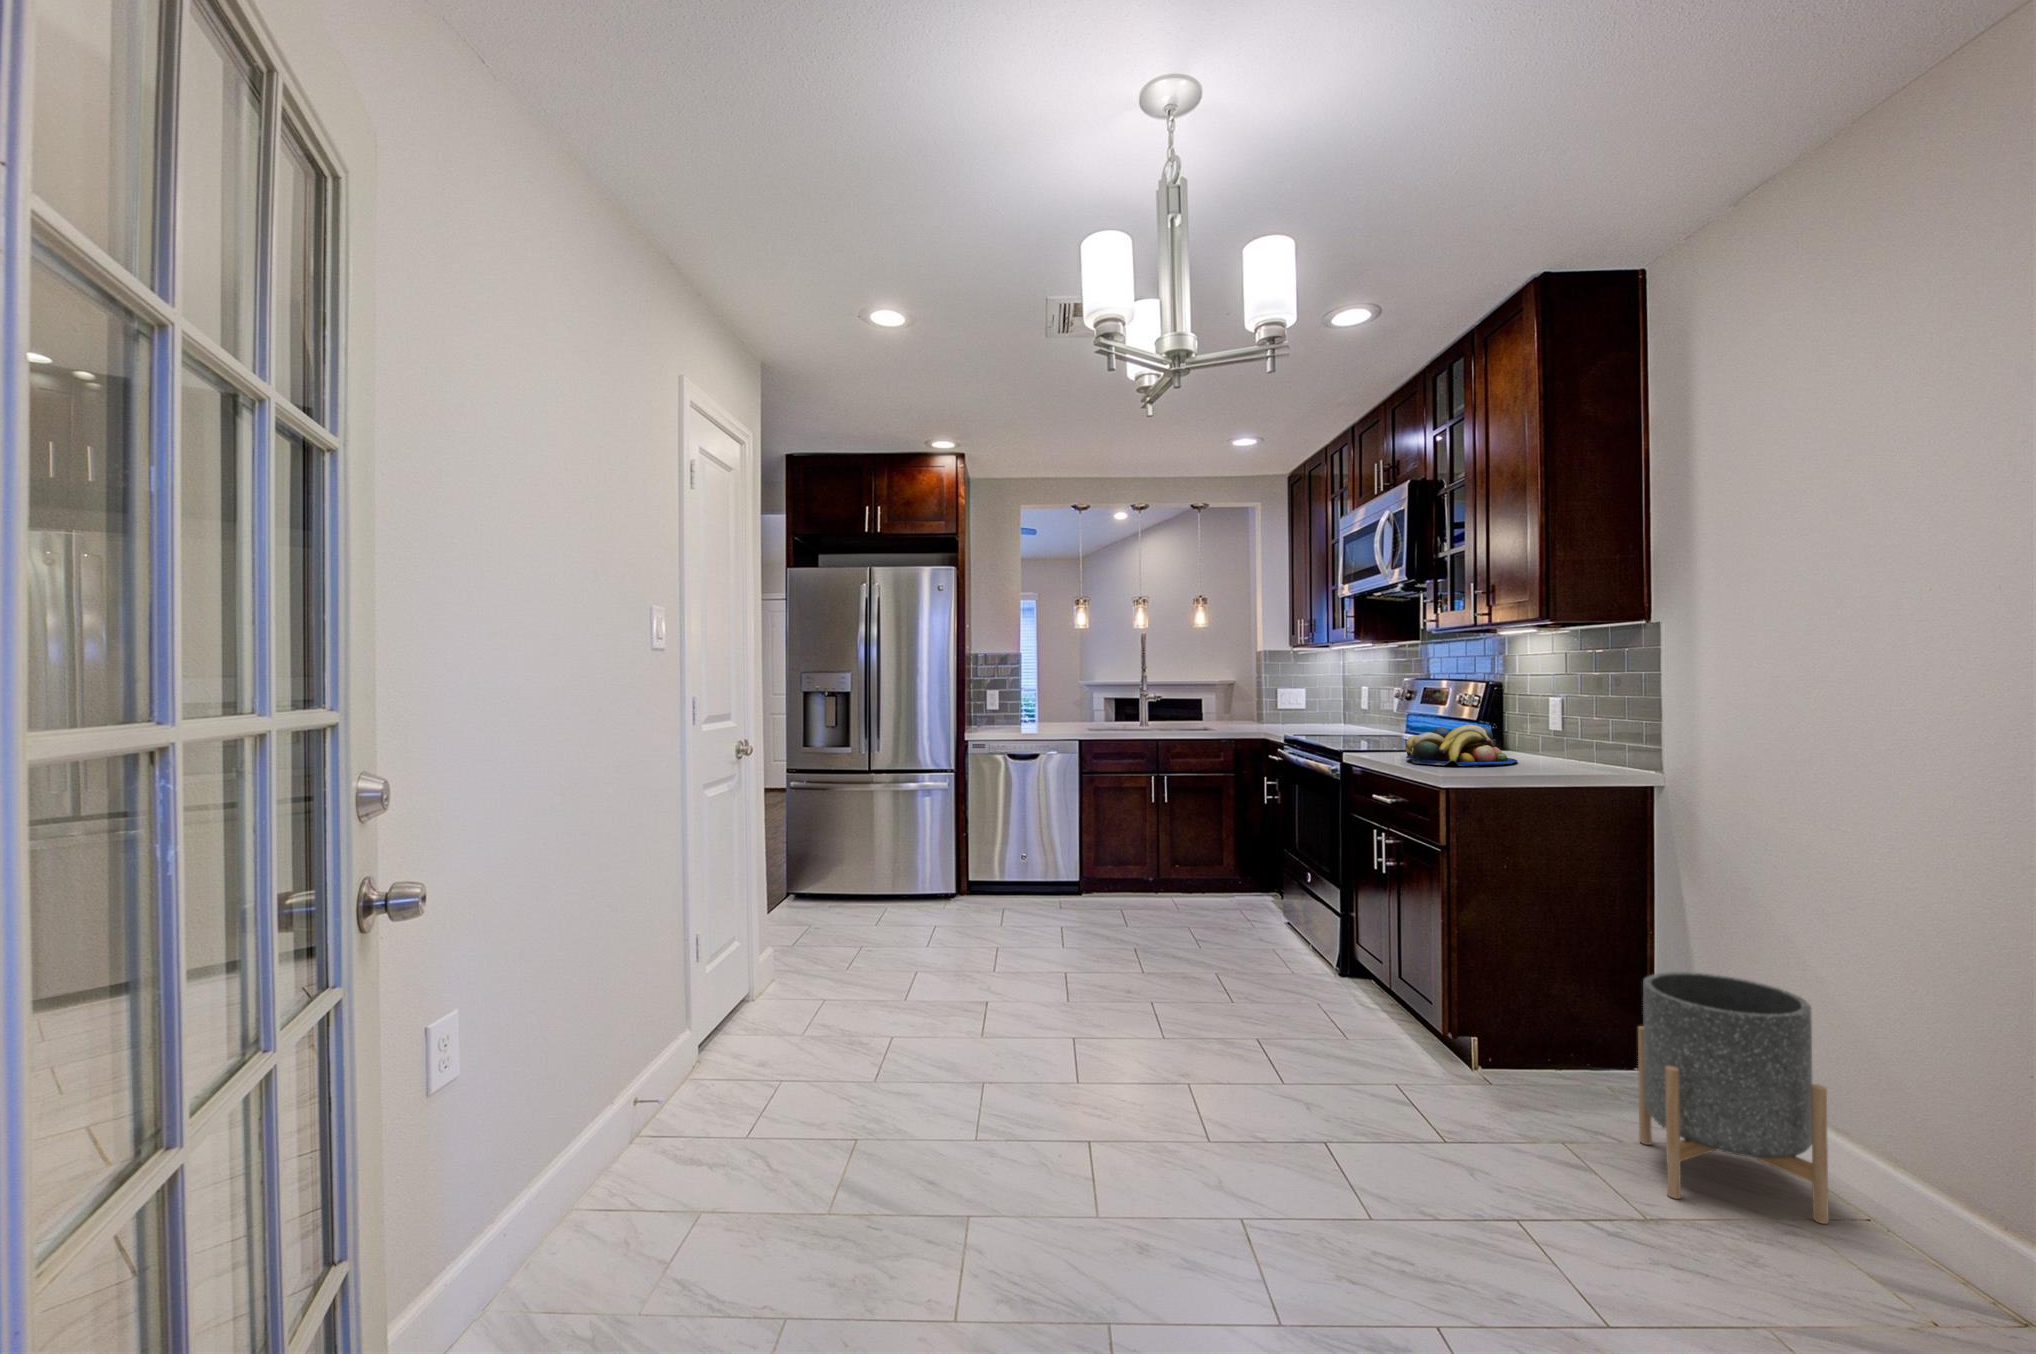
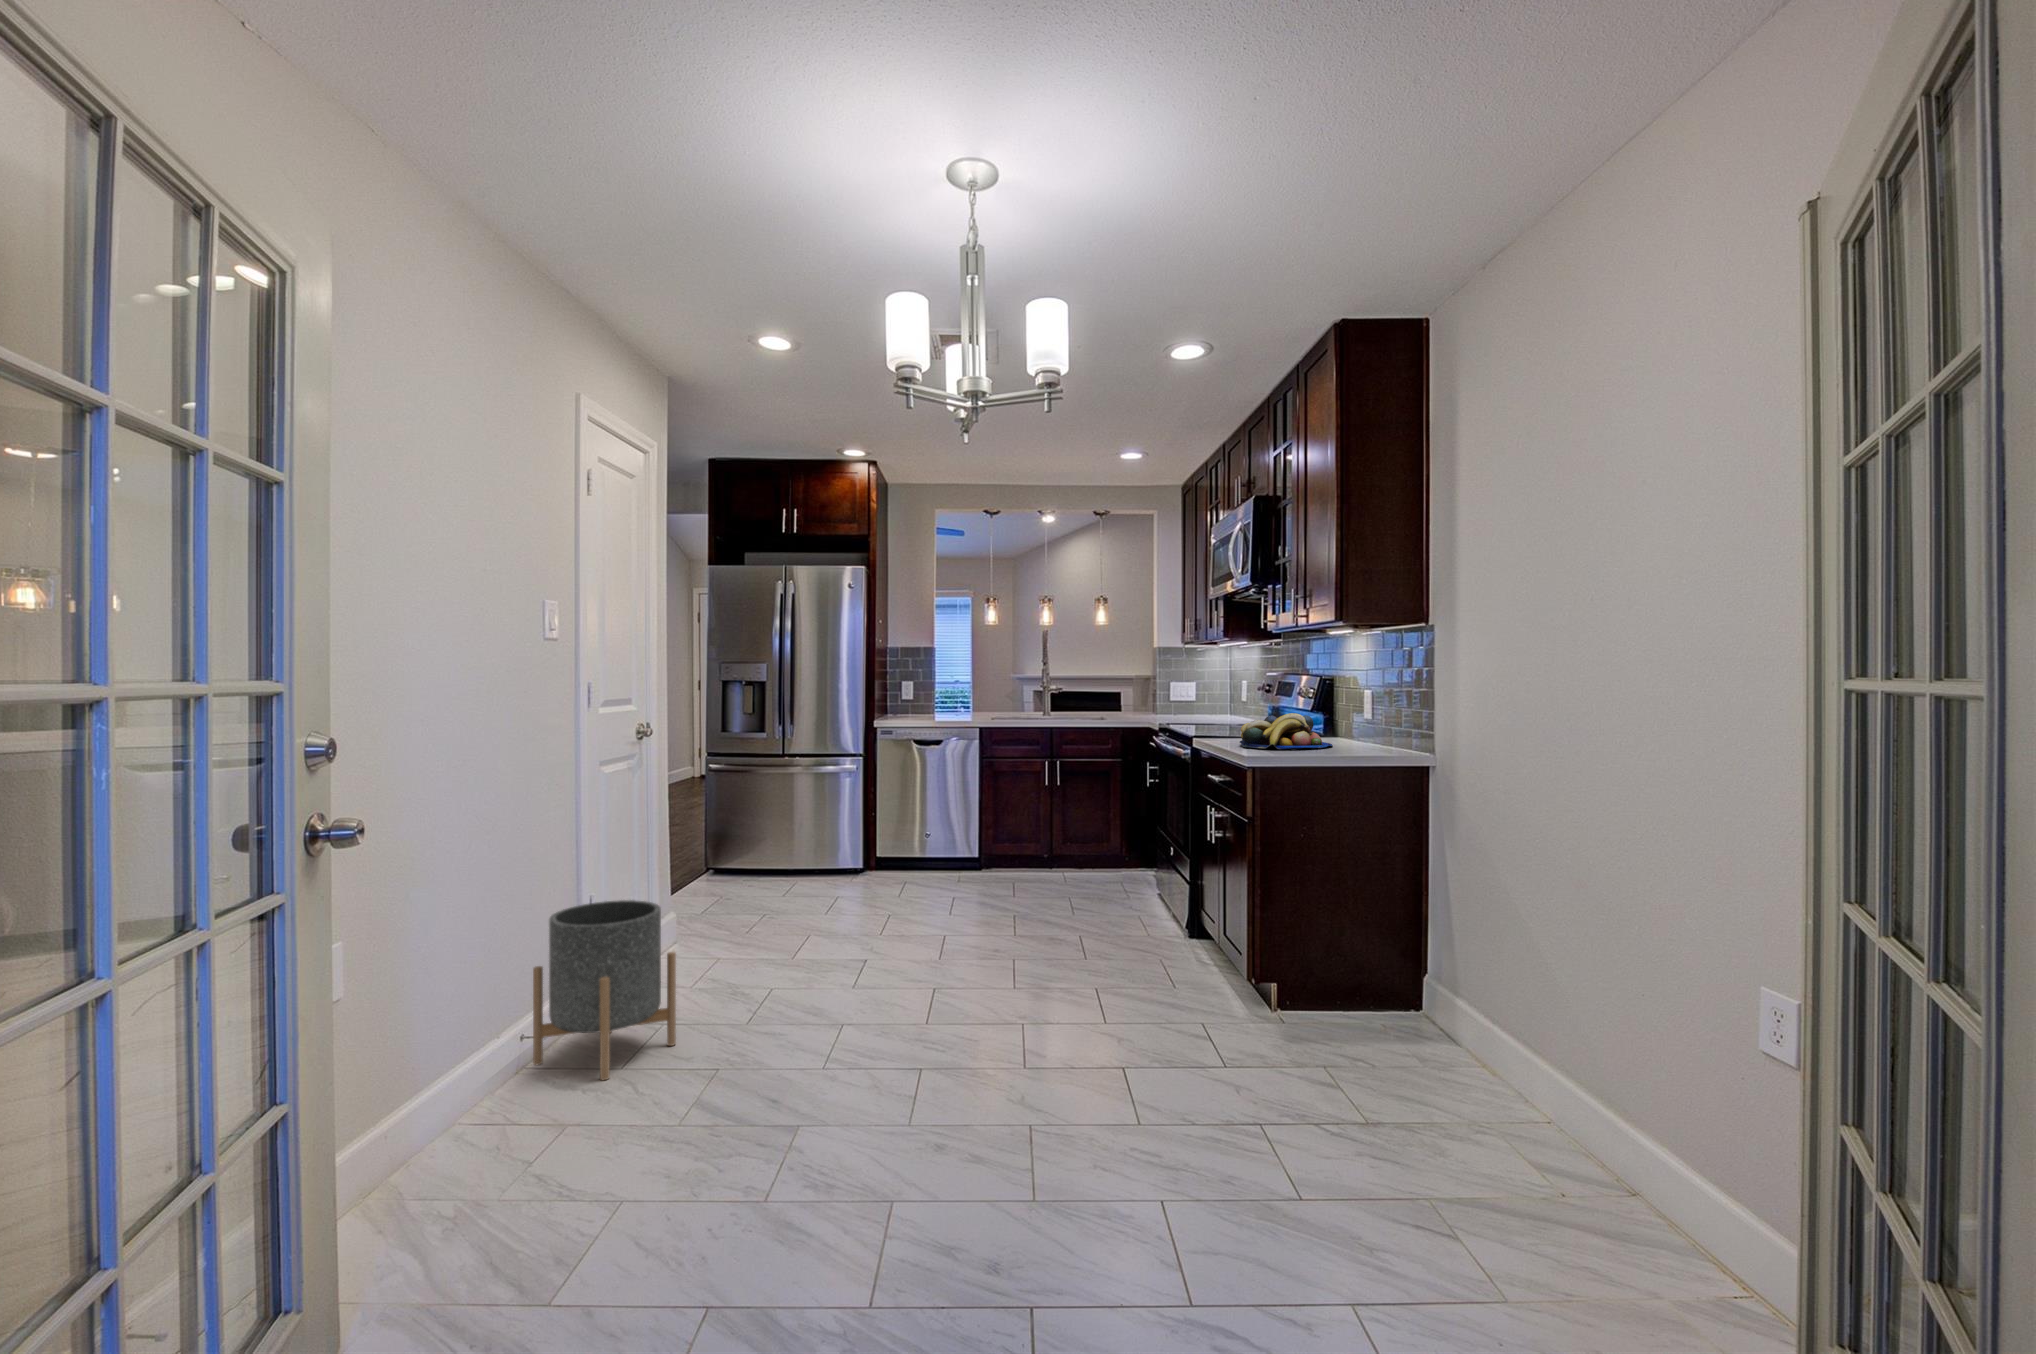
planter: present [1638,972,1829,1224] -> present [533,900,676,1080]

